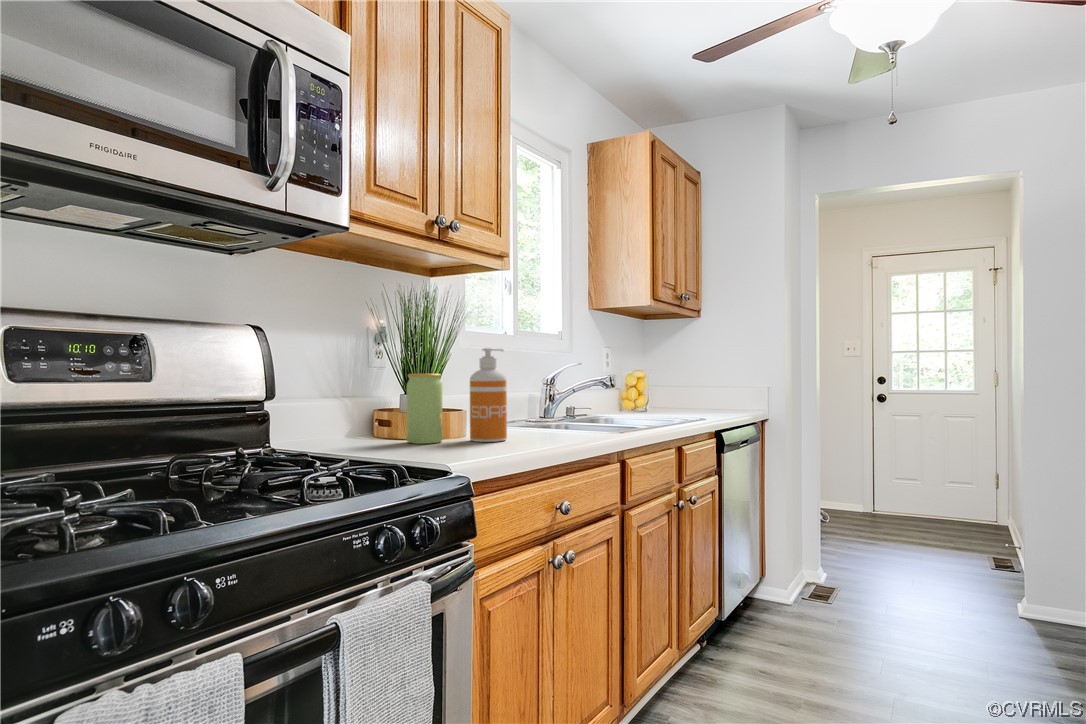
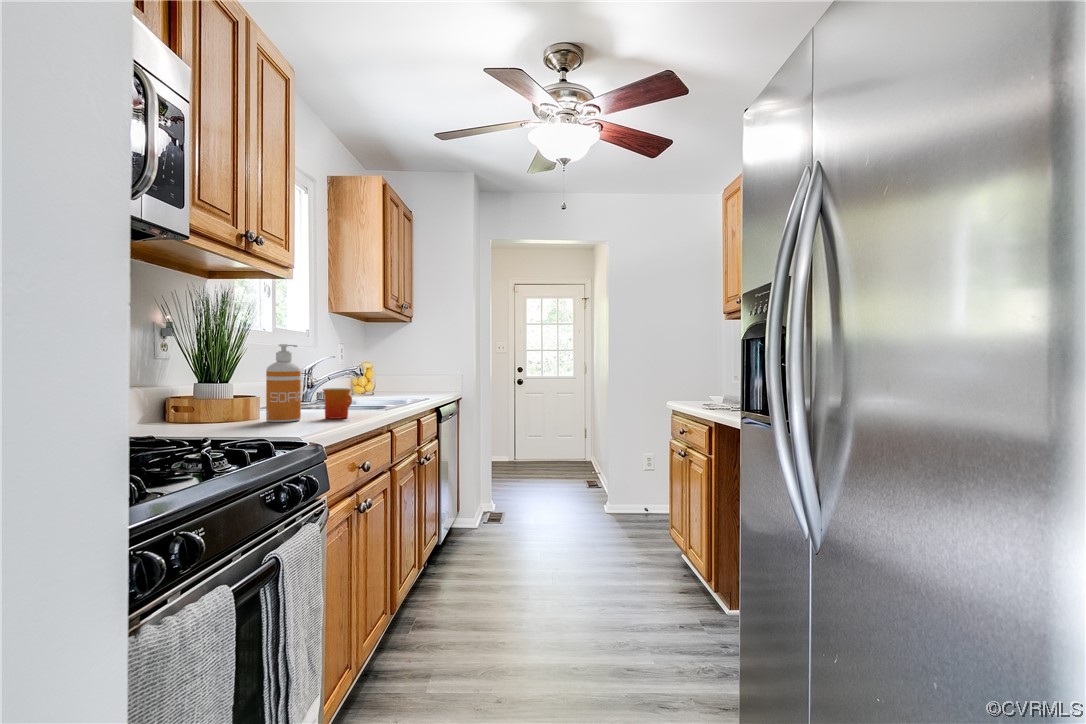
jar: present [407,374,443,444] -> none [207,365,243,426]
mug: none [532,402,566,441] -> present [323,388,352,419]

